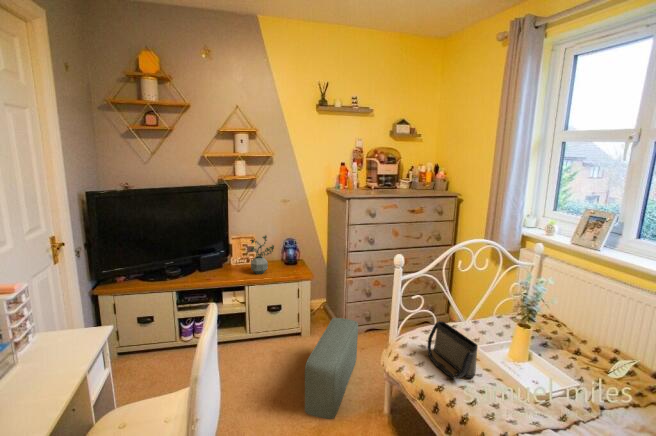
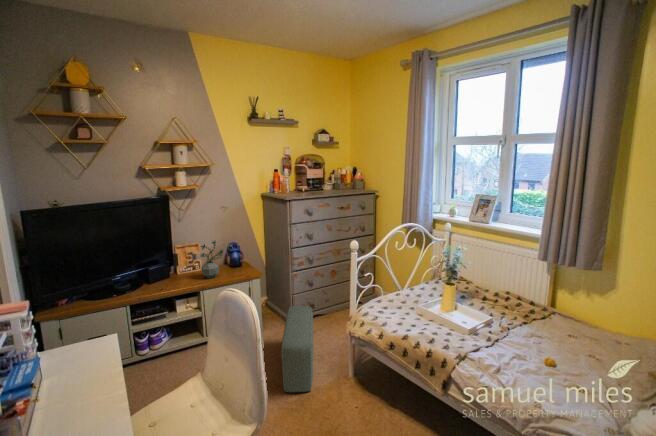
handbag: present [427,321,478,378] -> none [385,289,427,329]

